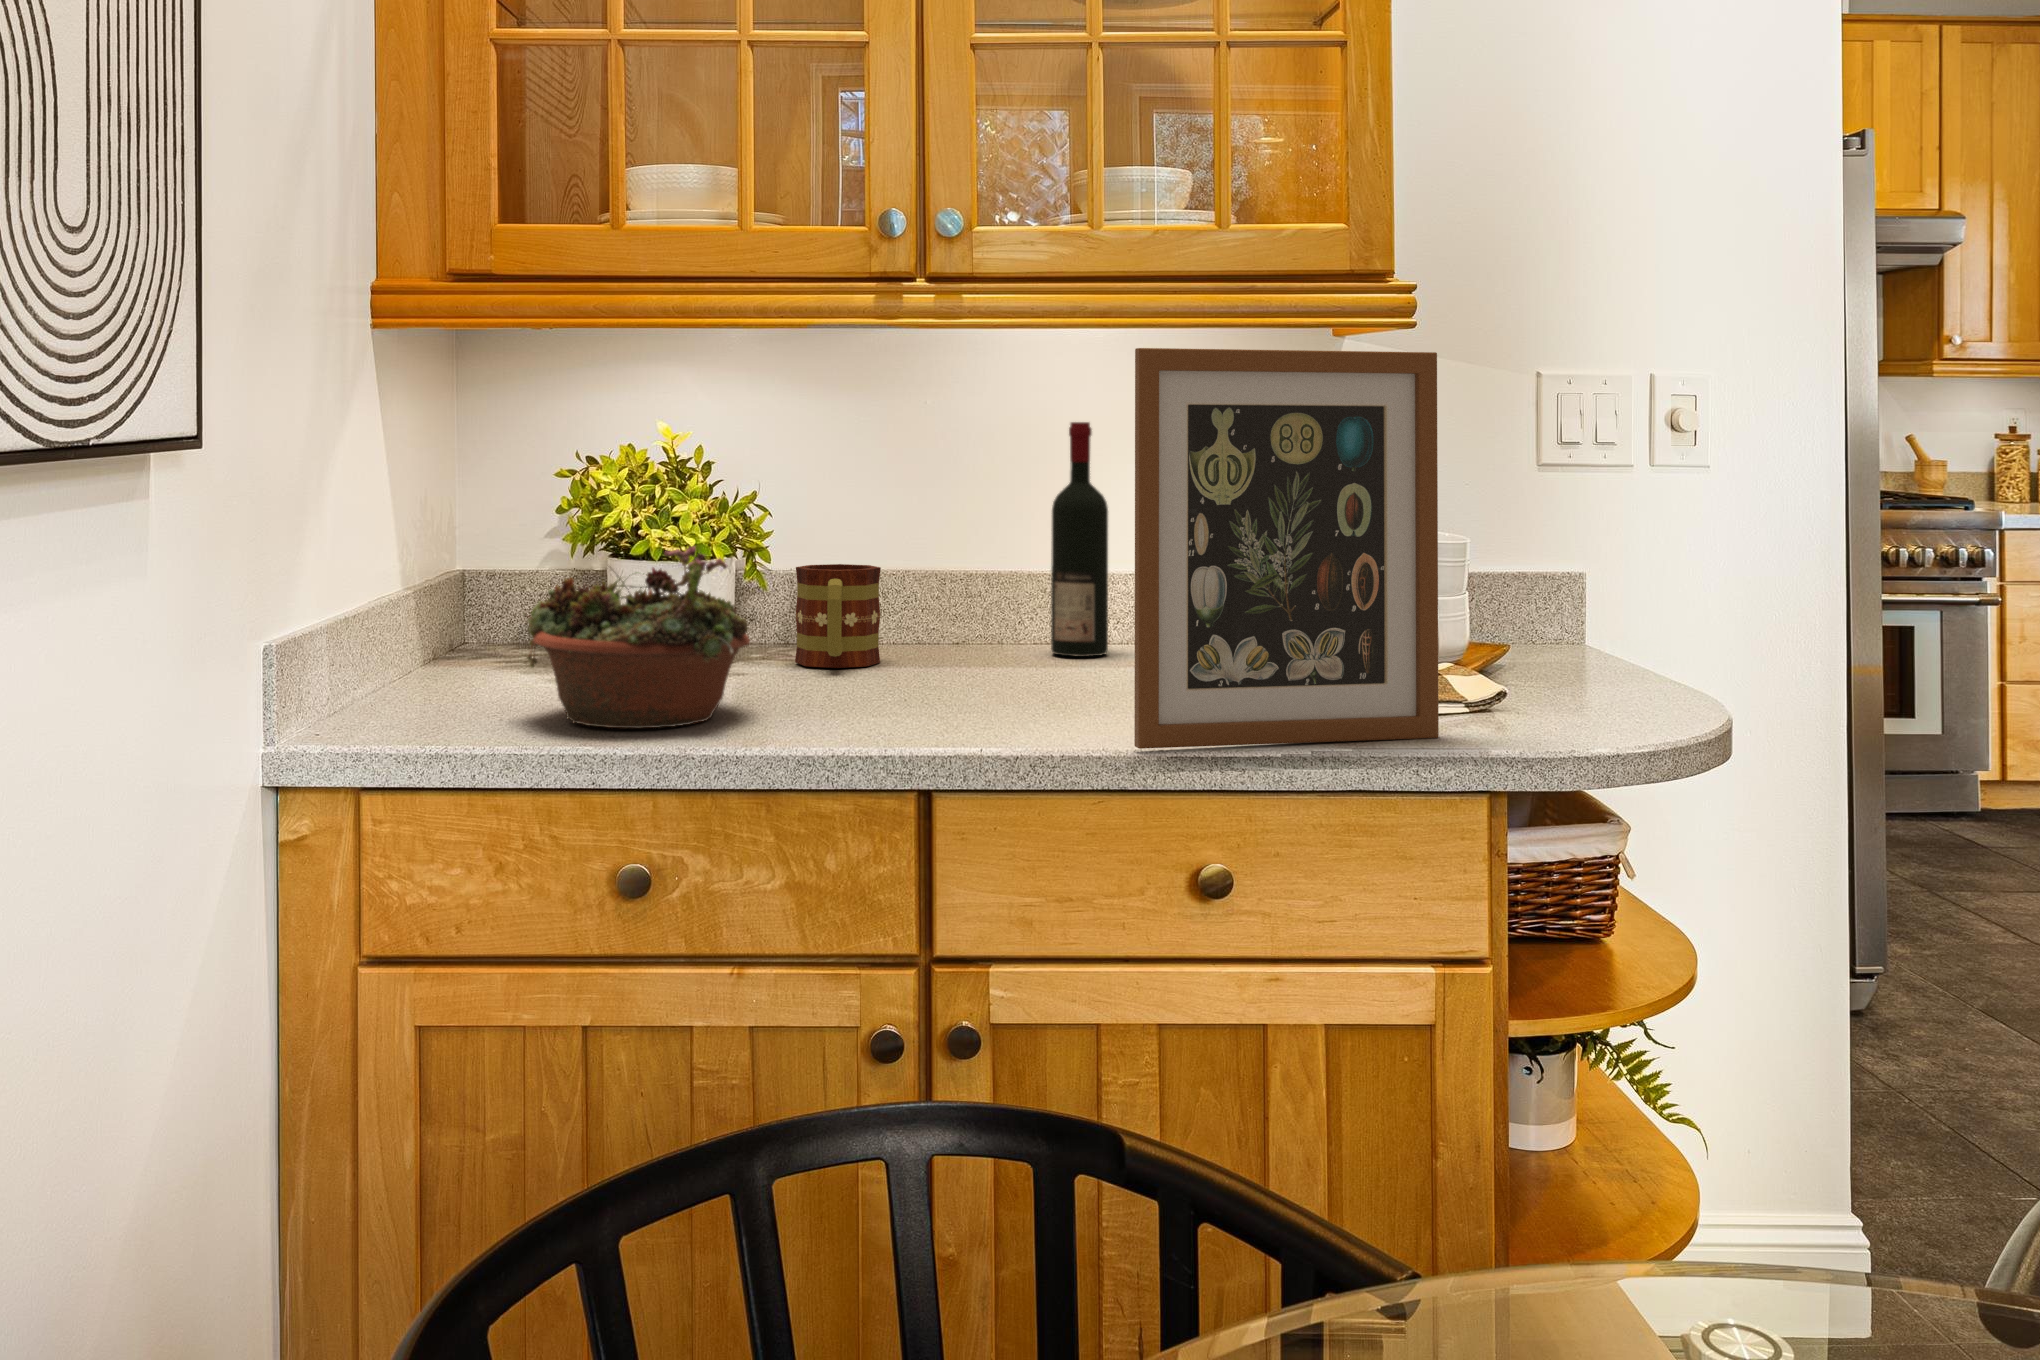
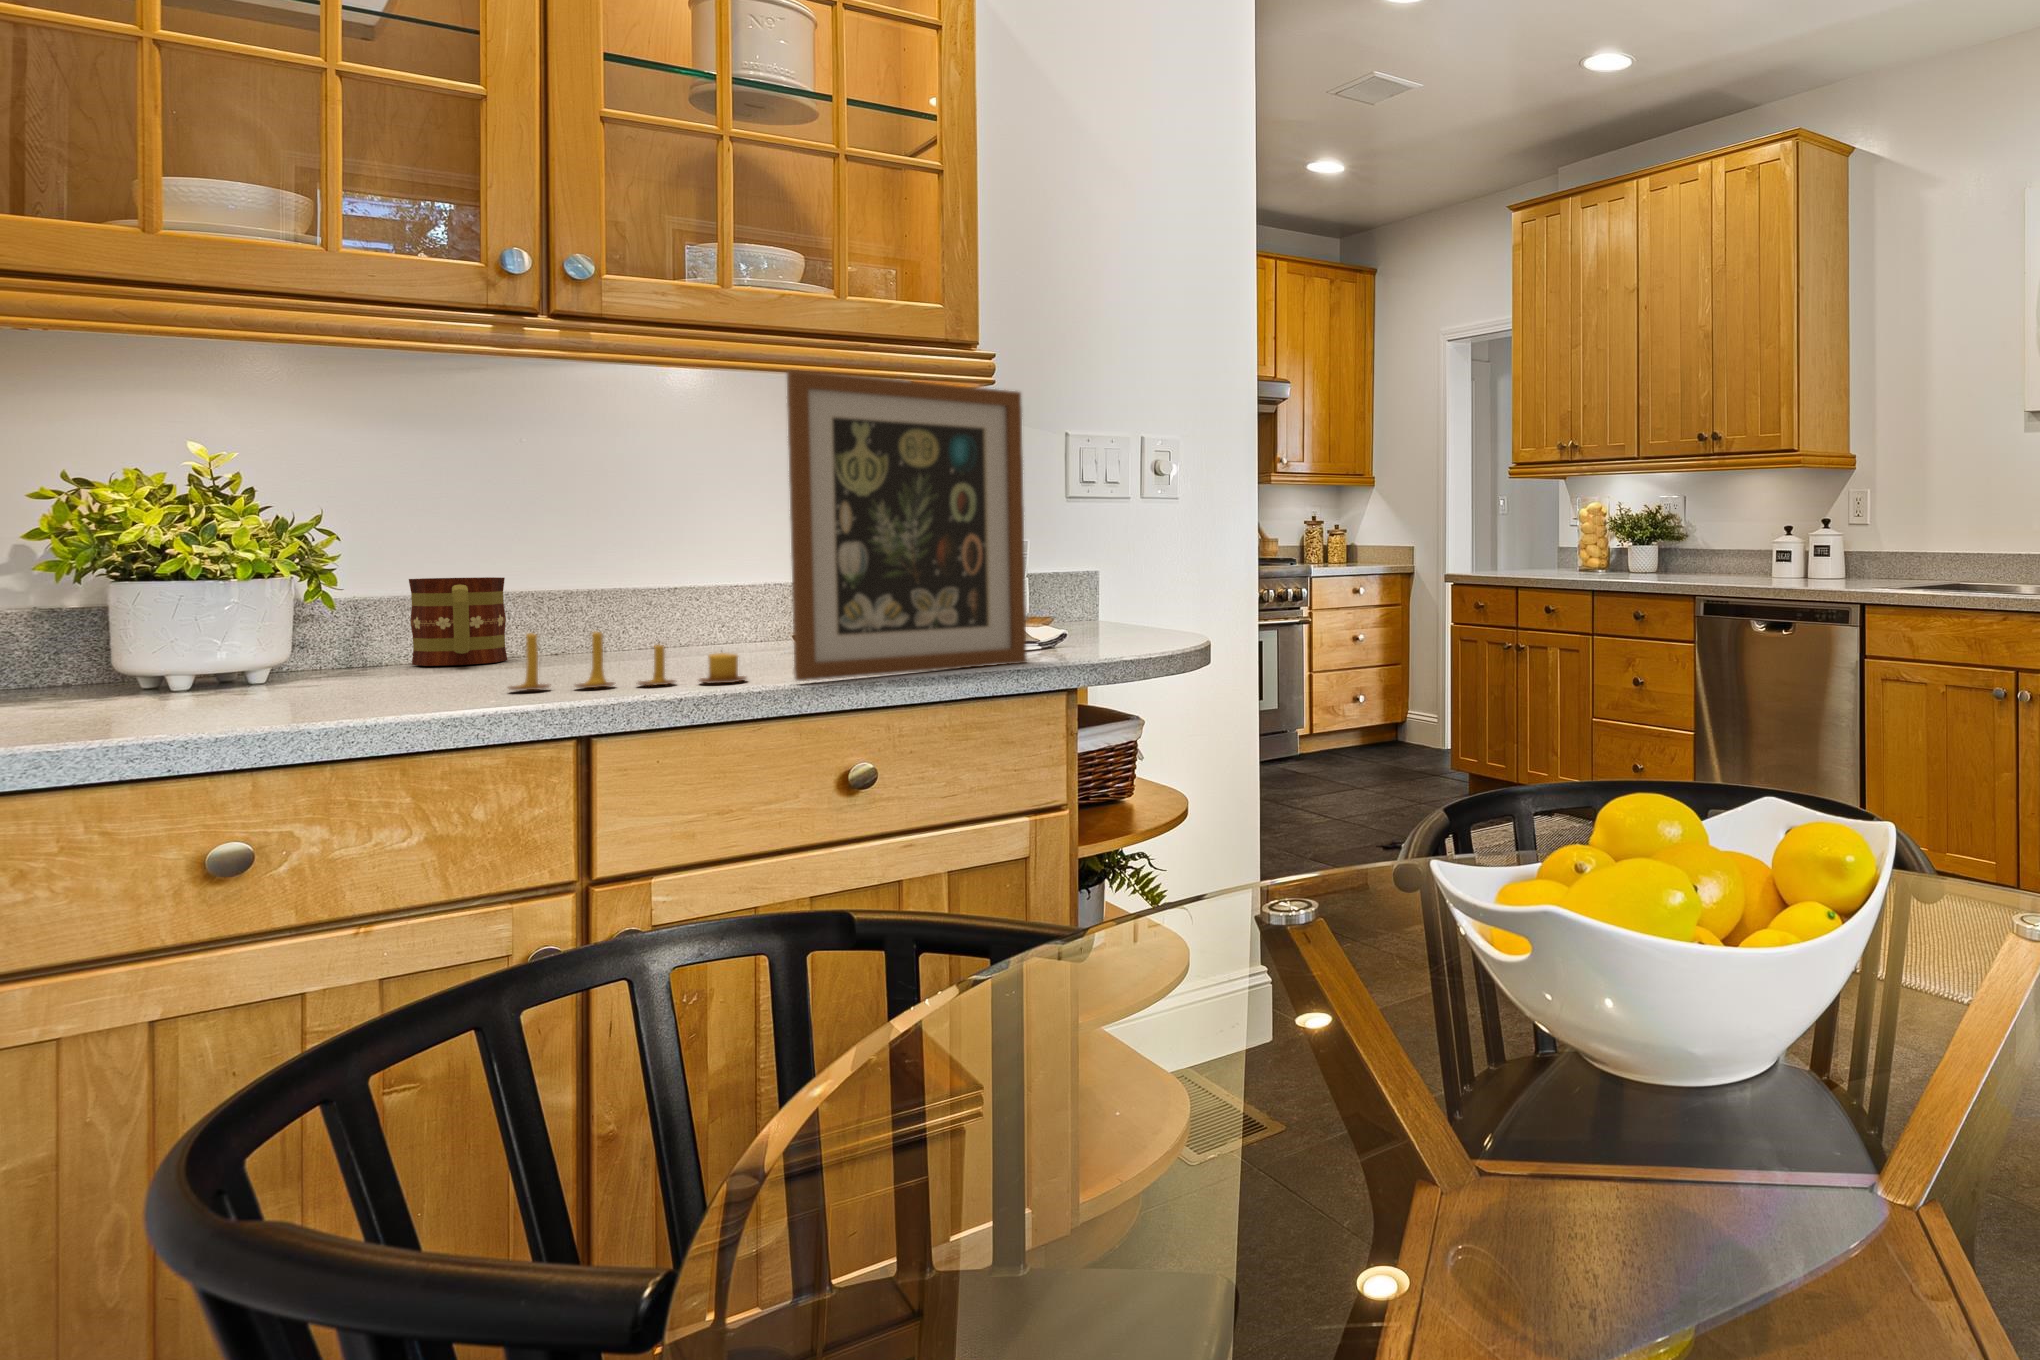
wine bottle: present [1051,422,1108,657] -> none [675,457,731,647]
succulent planter: present [523,546,750,728] -> none [90,538,387,711]
candle: none [848,652,1088,739] -> present [509,628,746,691]

